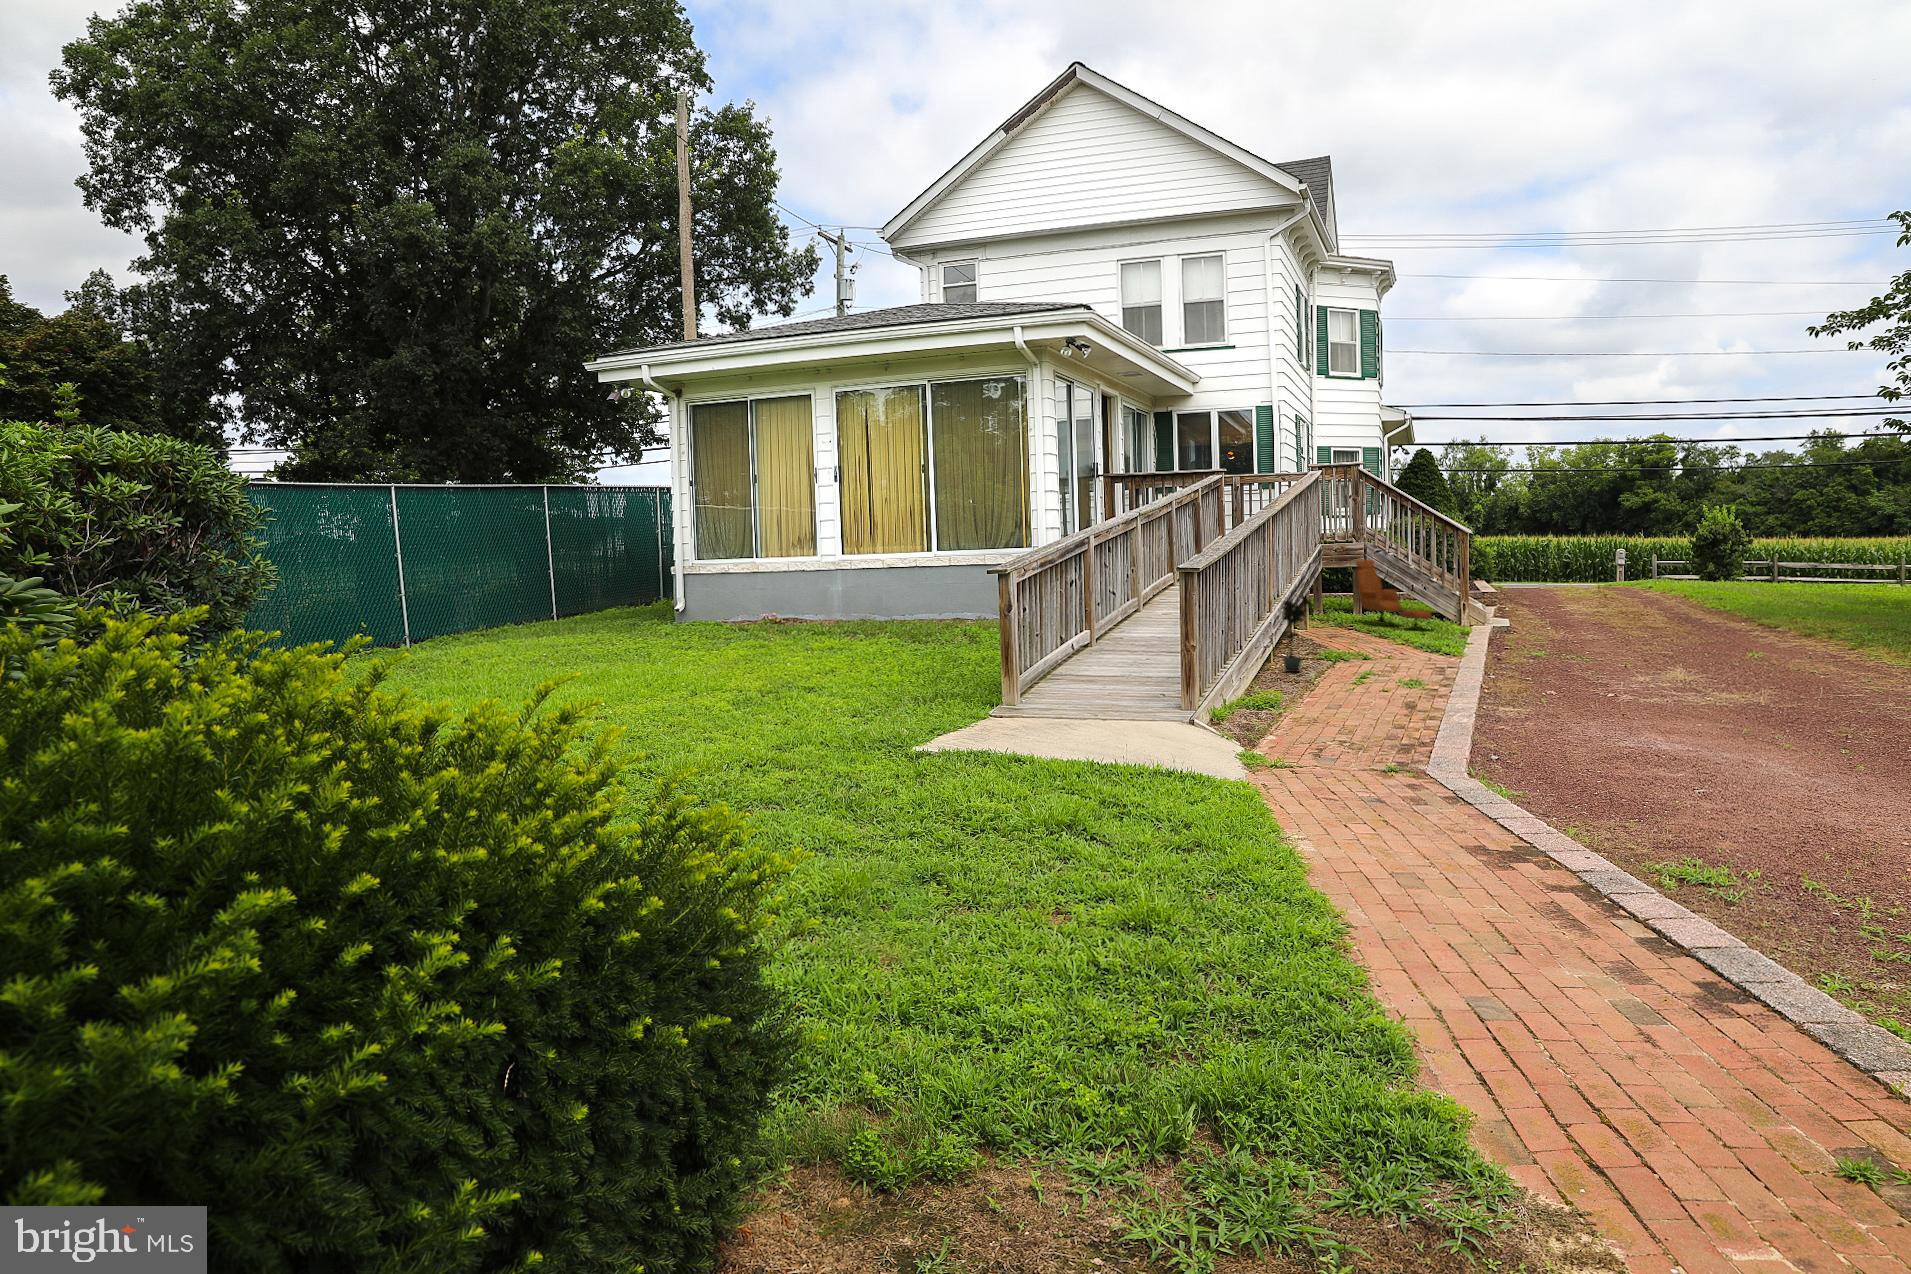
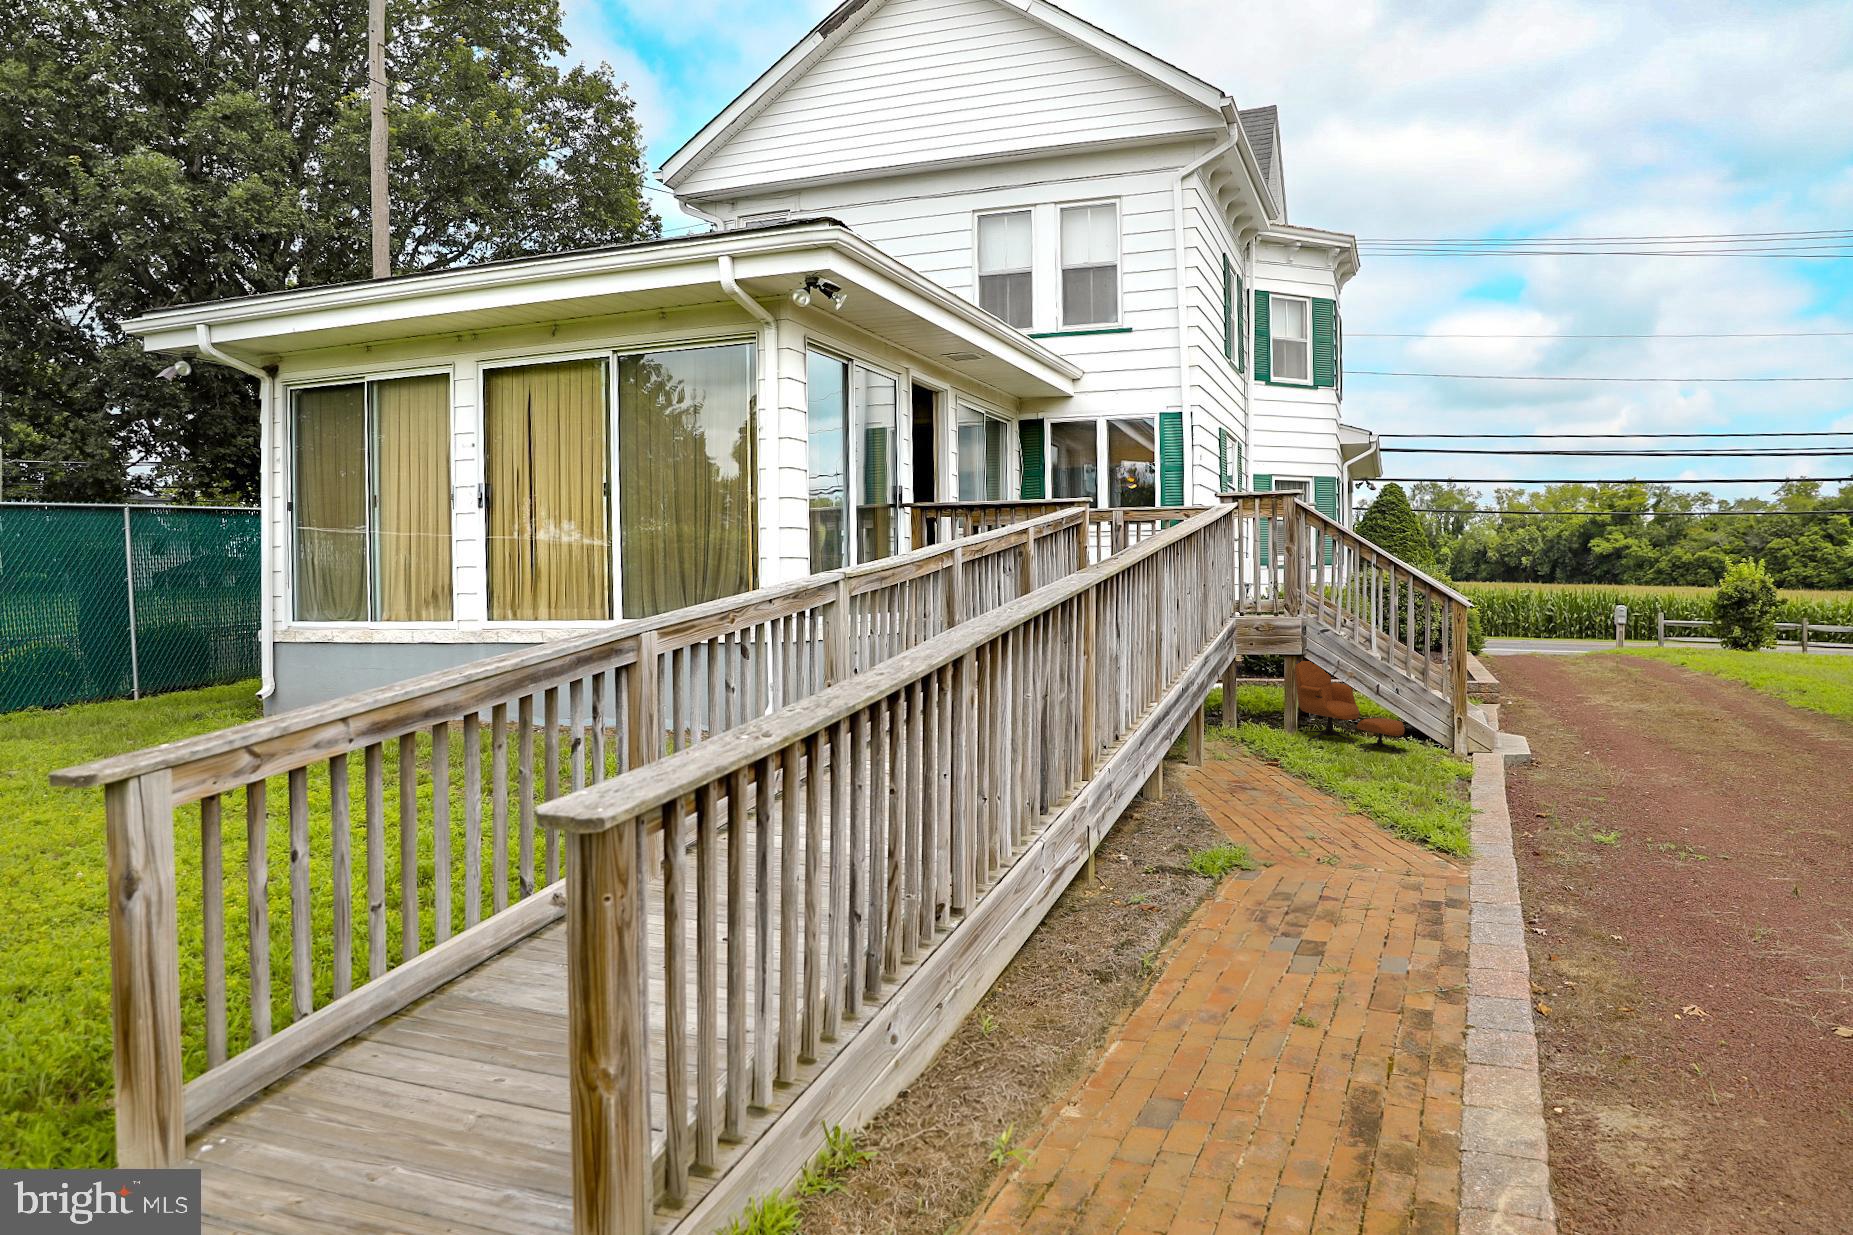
potted plant: present [1281,596,1312,672] -> none [1120,734,1187,883]

